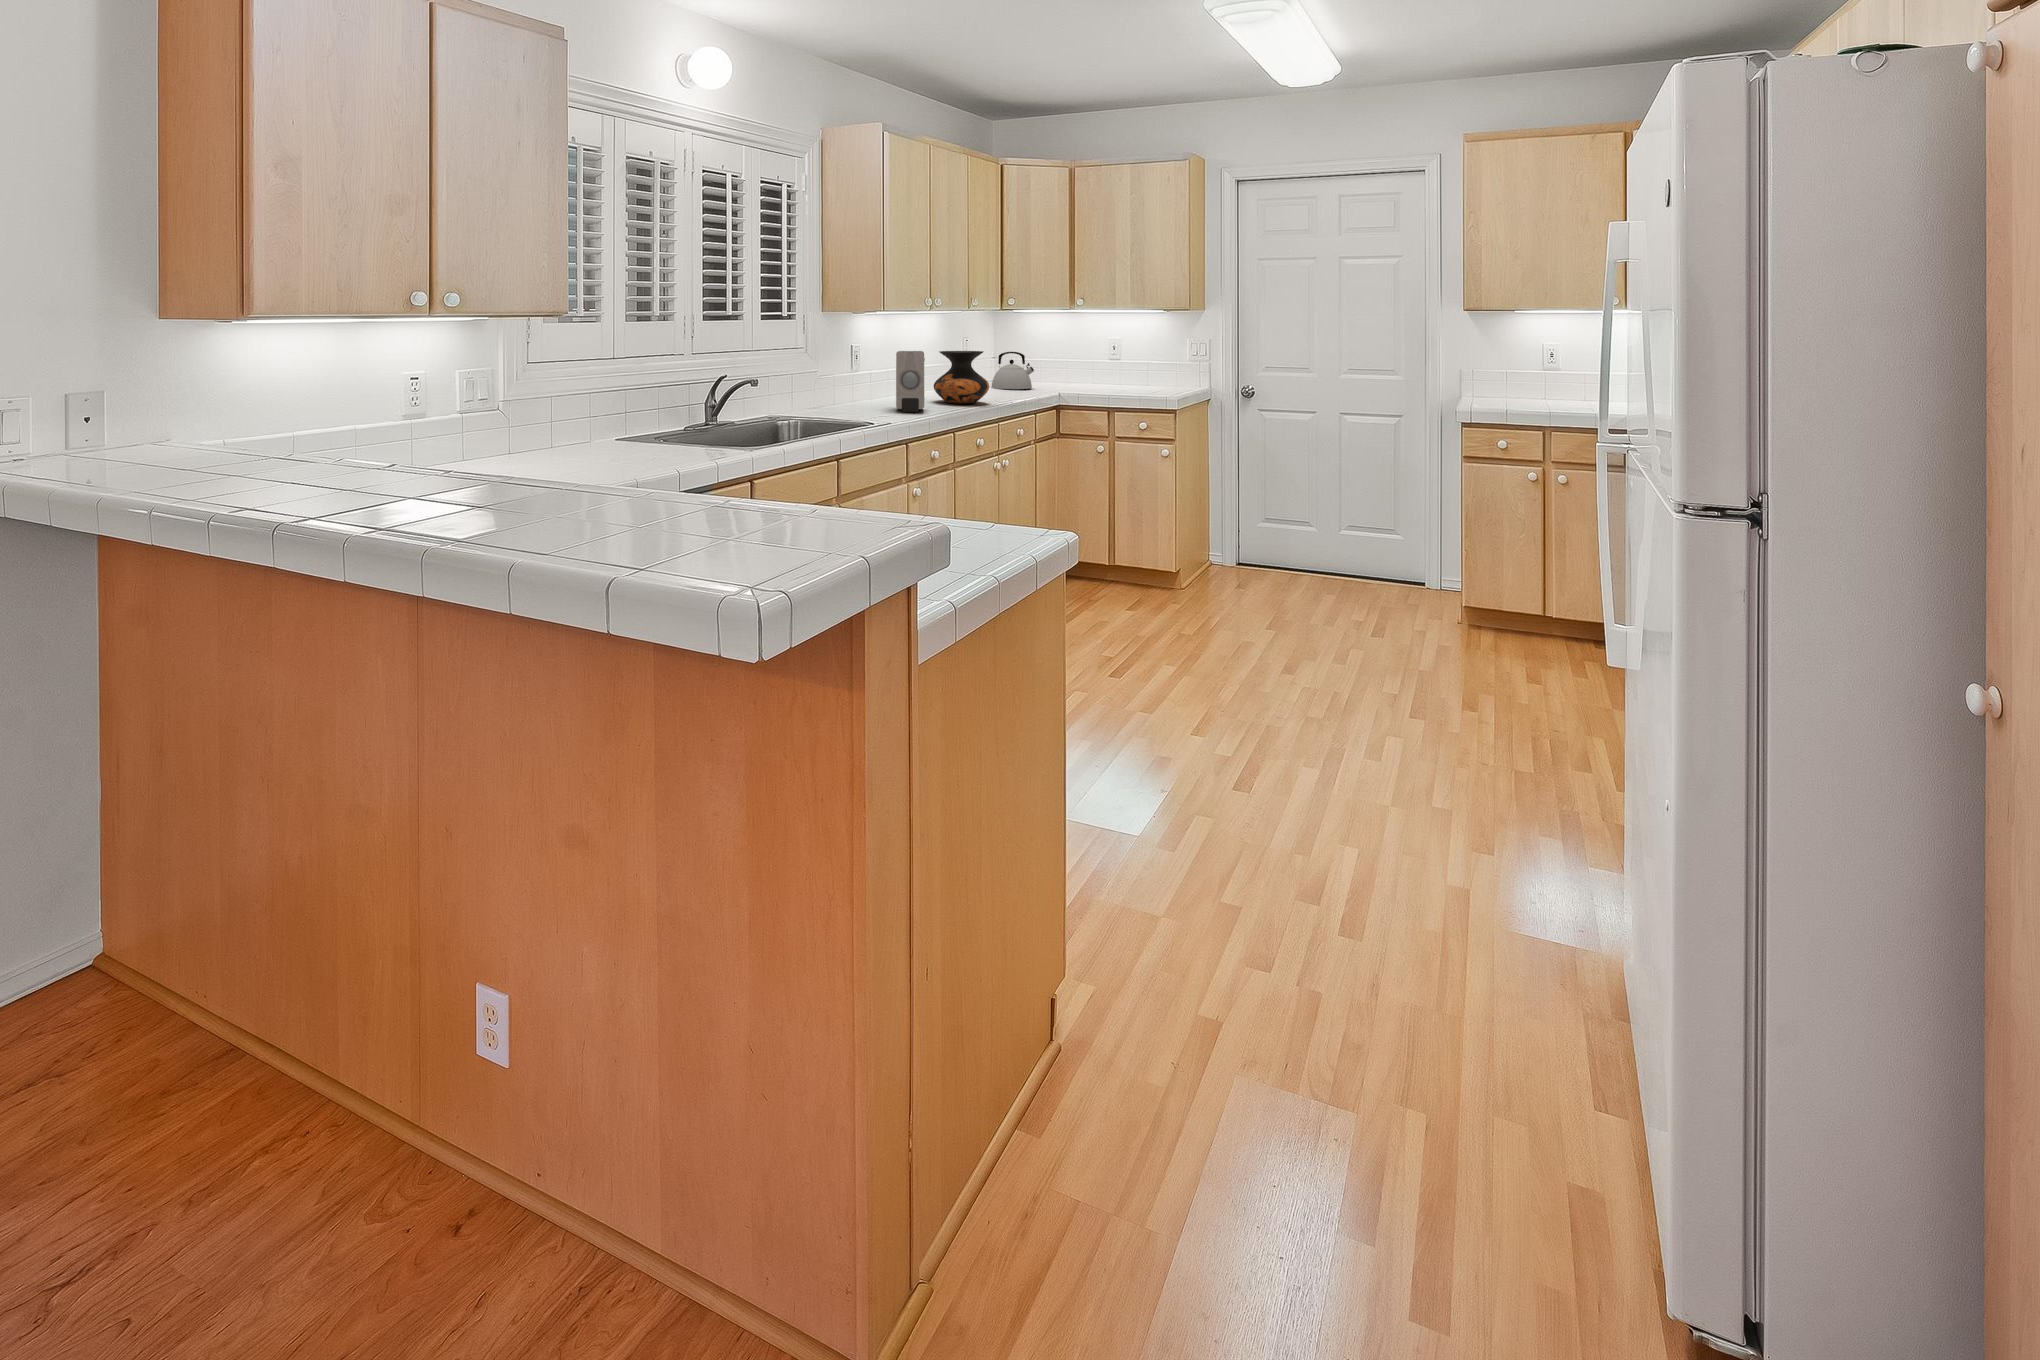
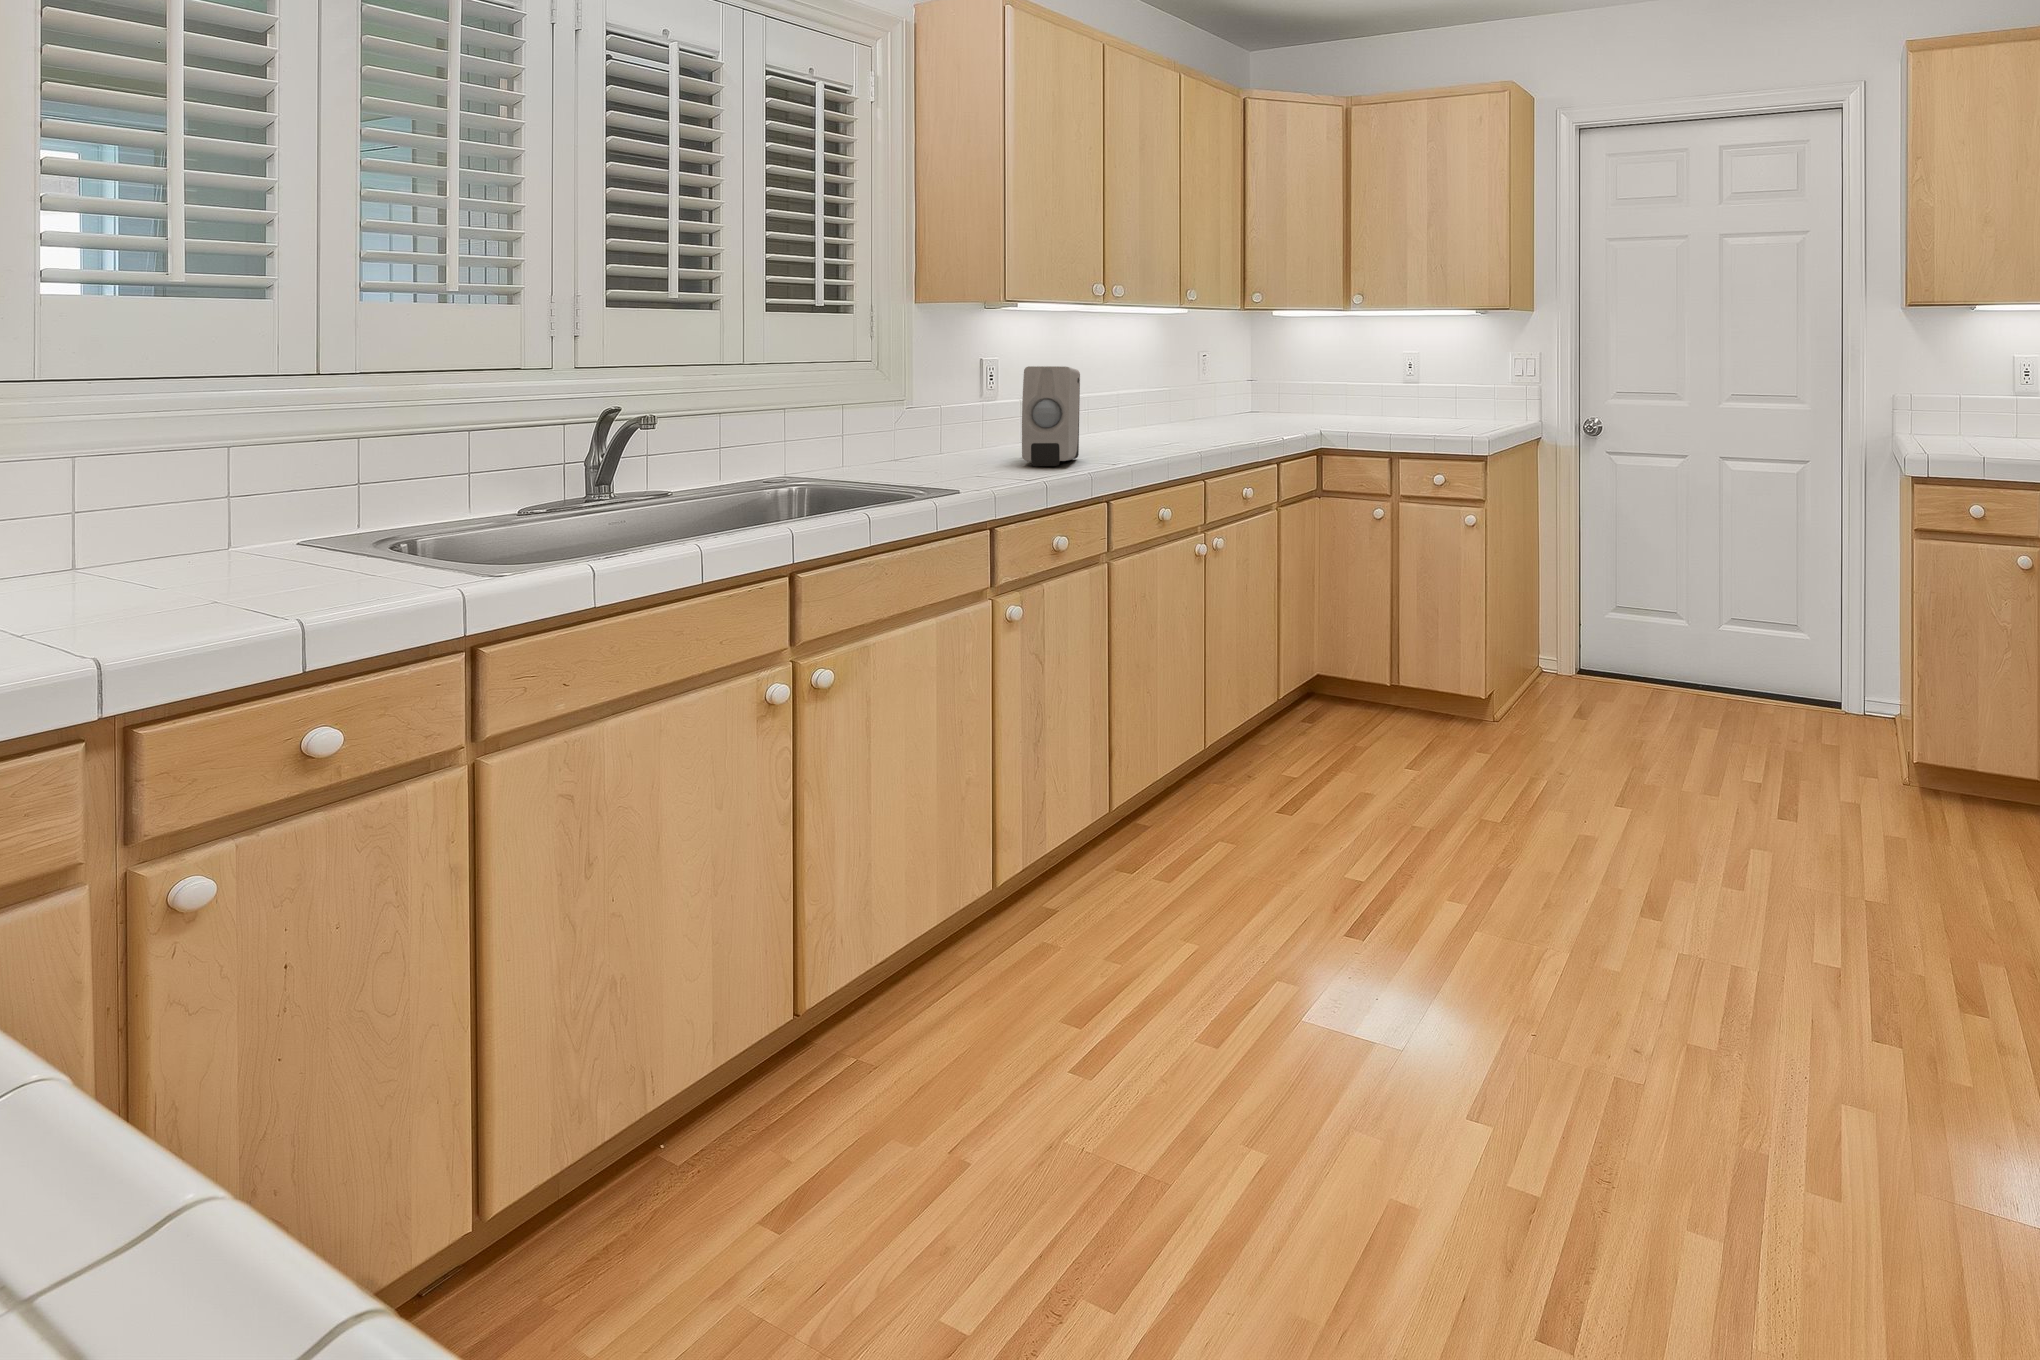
vase: present [934,351,989,404] -> none [1111,367,1198,449]
kettle: present [992,352,1034,389] -> none [1230,369,1291,423]

